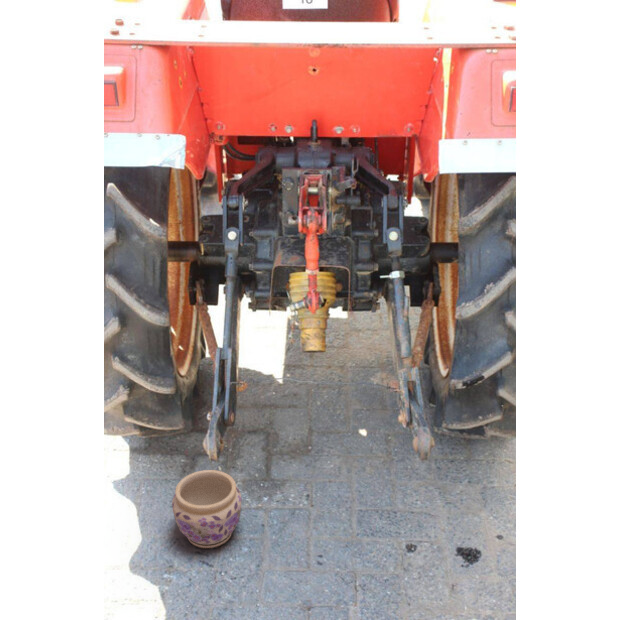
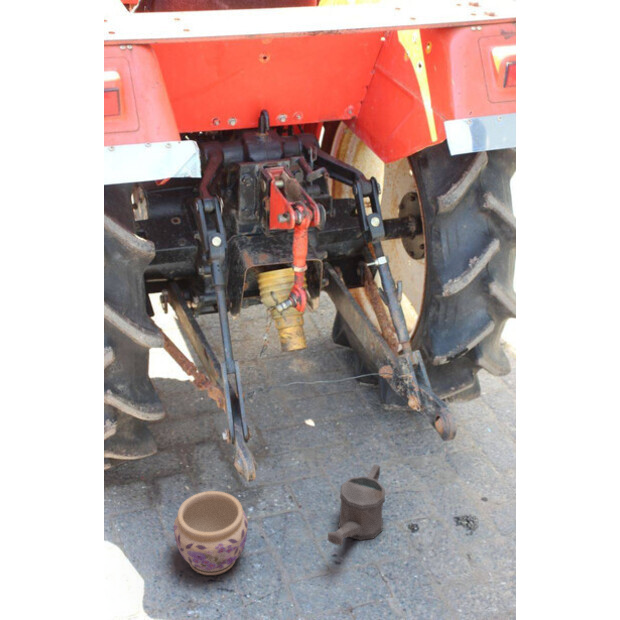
watering can: none [304,478,392,549] -> present [328,465,385,545]

